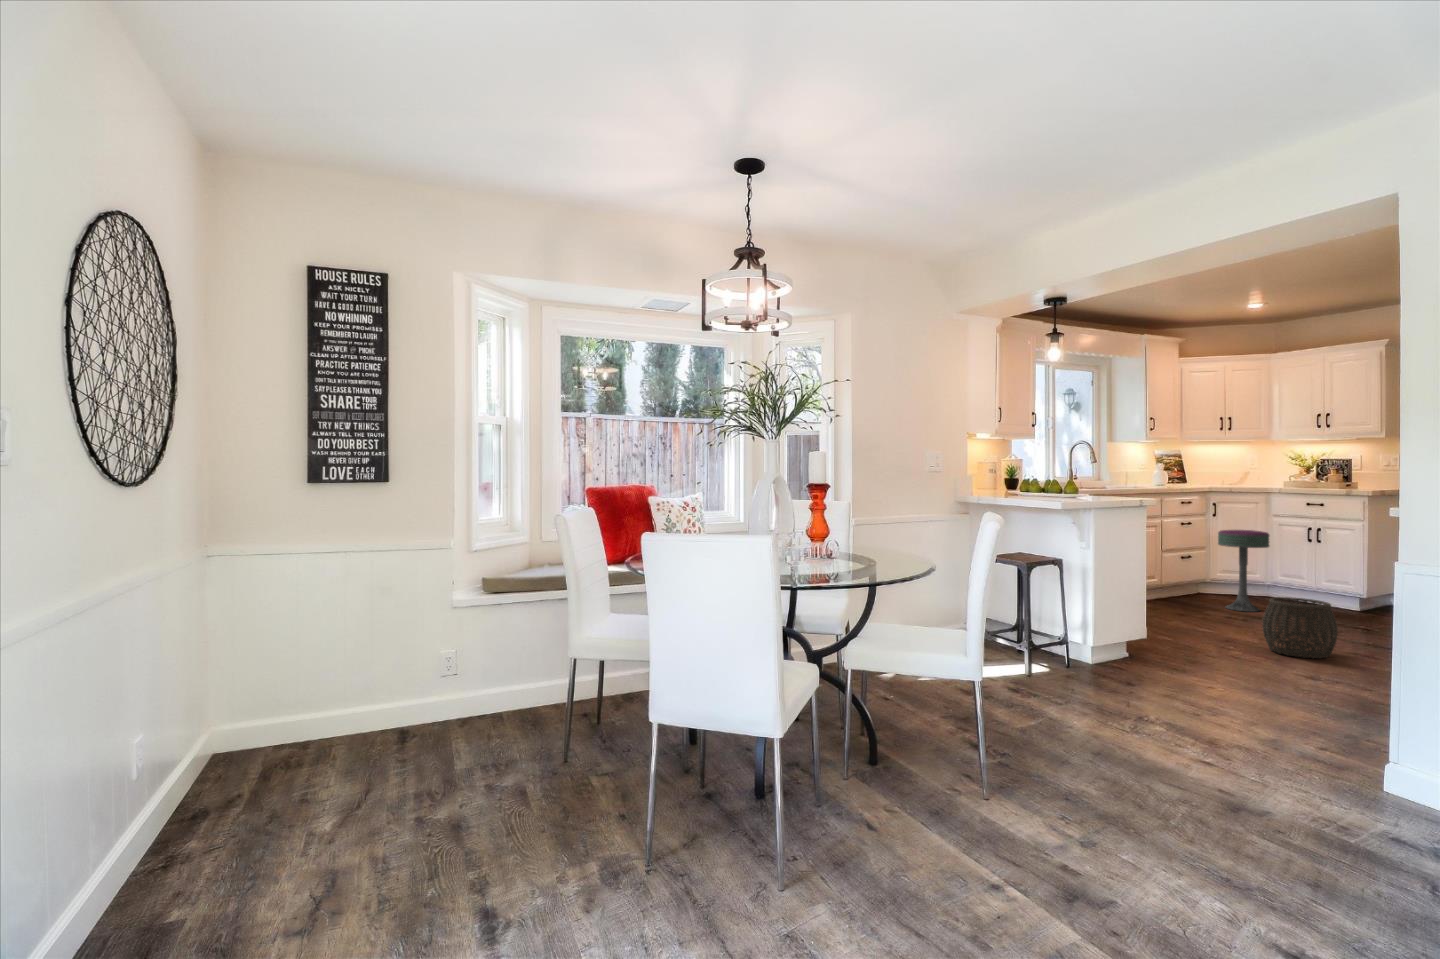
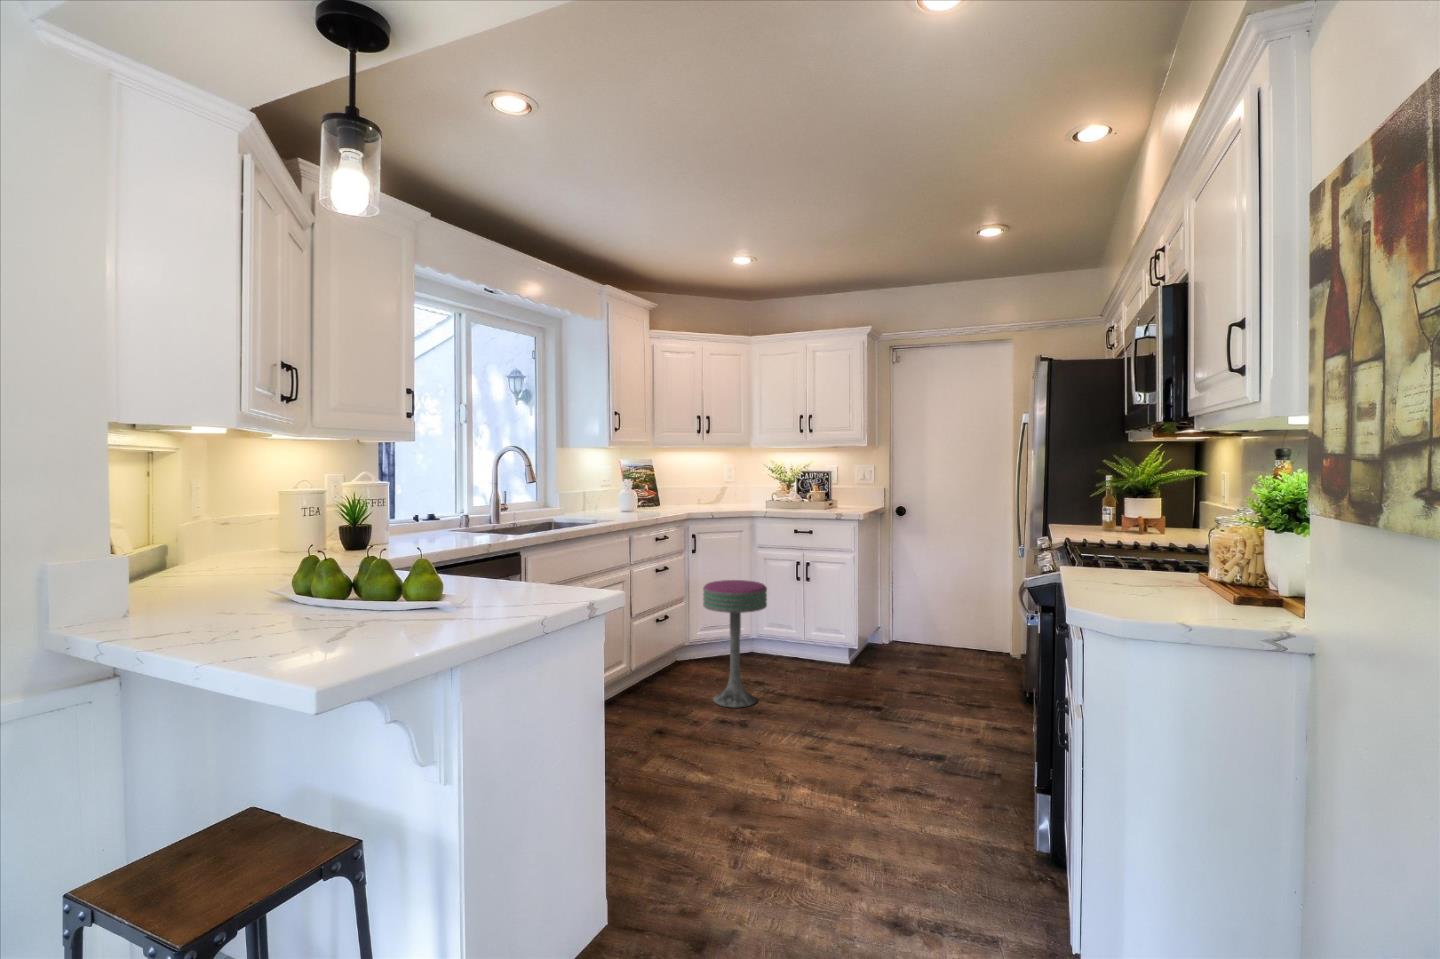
woven basket: present [1262,597,1338,659] -> none [800,750,922,898]

